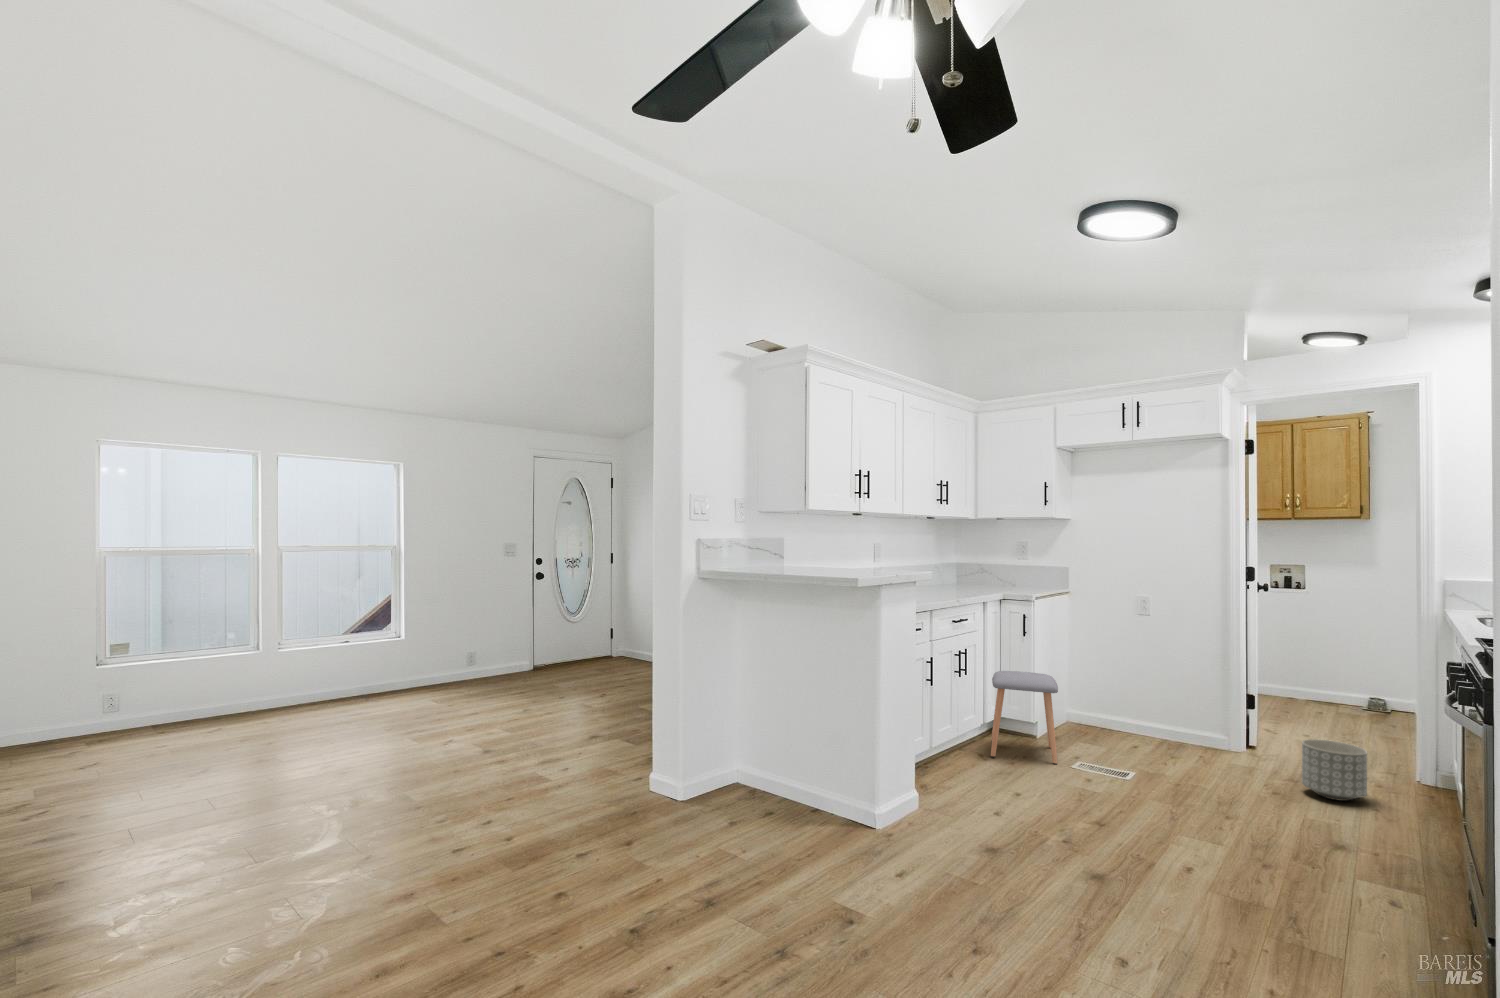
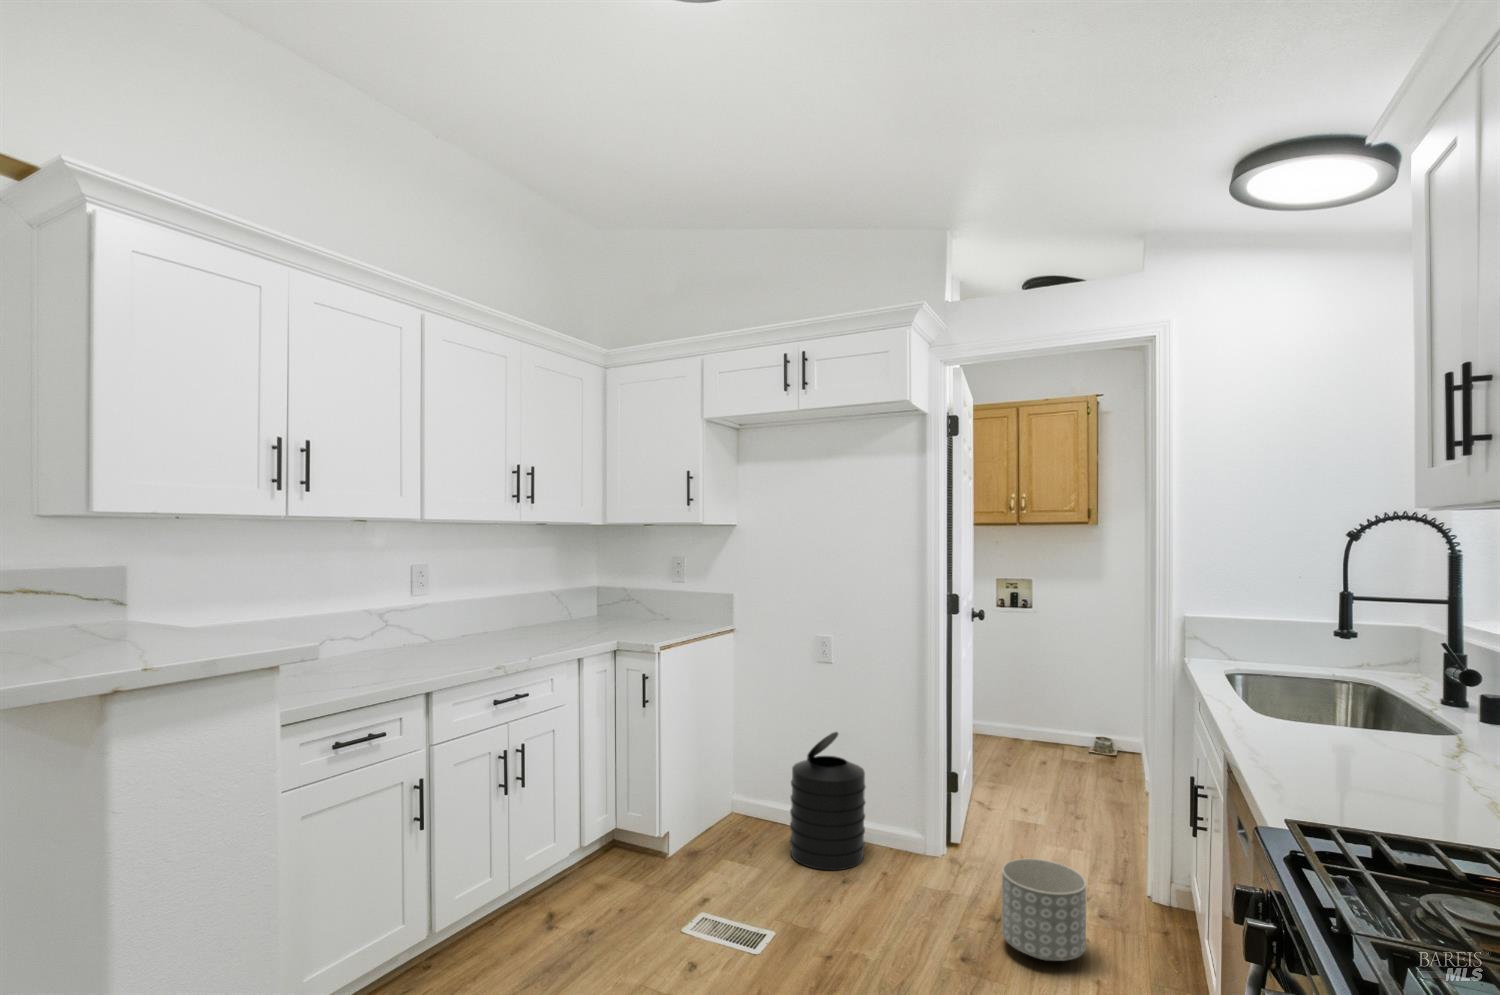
trash can: none [1125,660,1183,753] -> present [790,732,865,870]
stool: present [991,671,1058,765] -> none [567,766,682,923]

